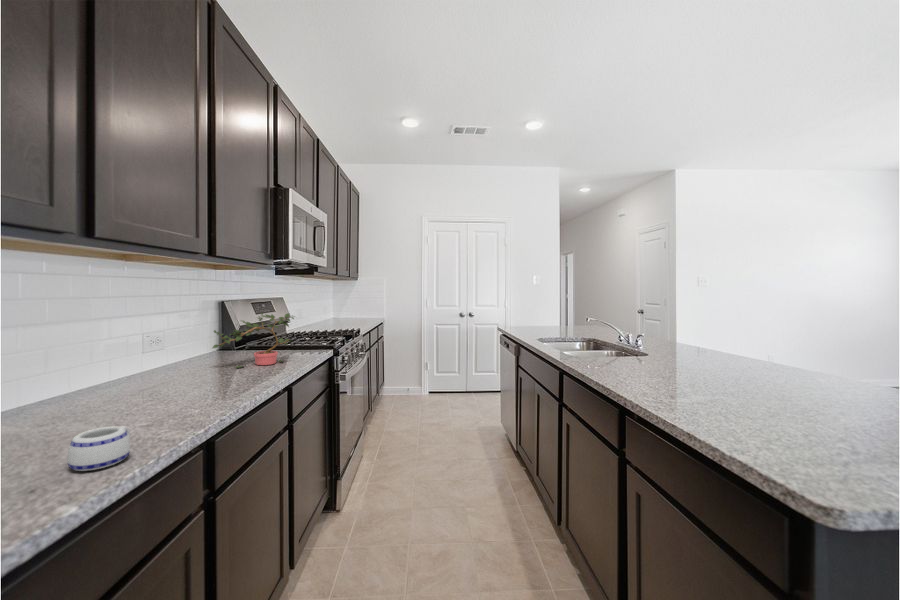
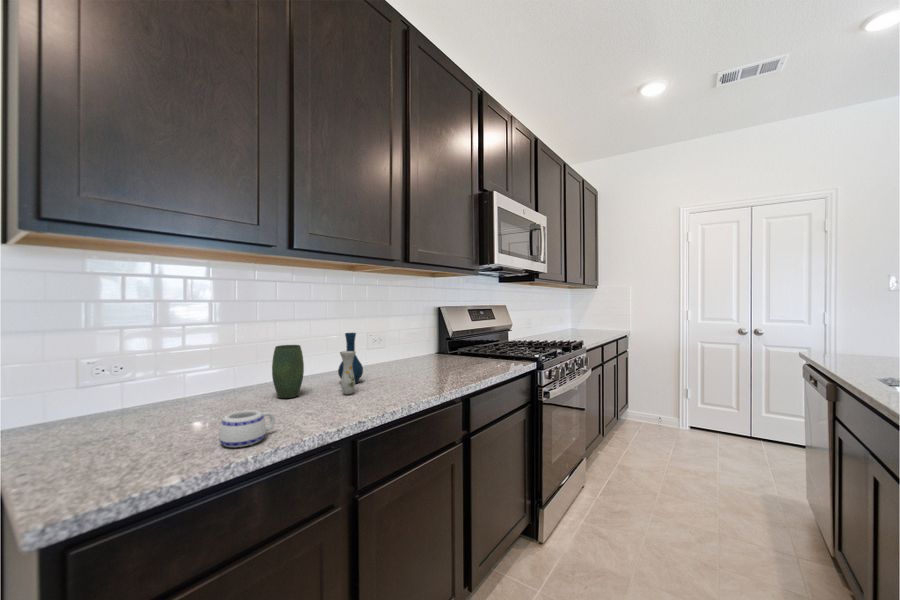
potted plant: present [213,313,294,368] -> none [412,317,489,371]
vase: none [54,334,177,419] -> present [272,333,363,398]

